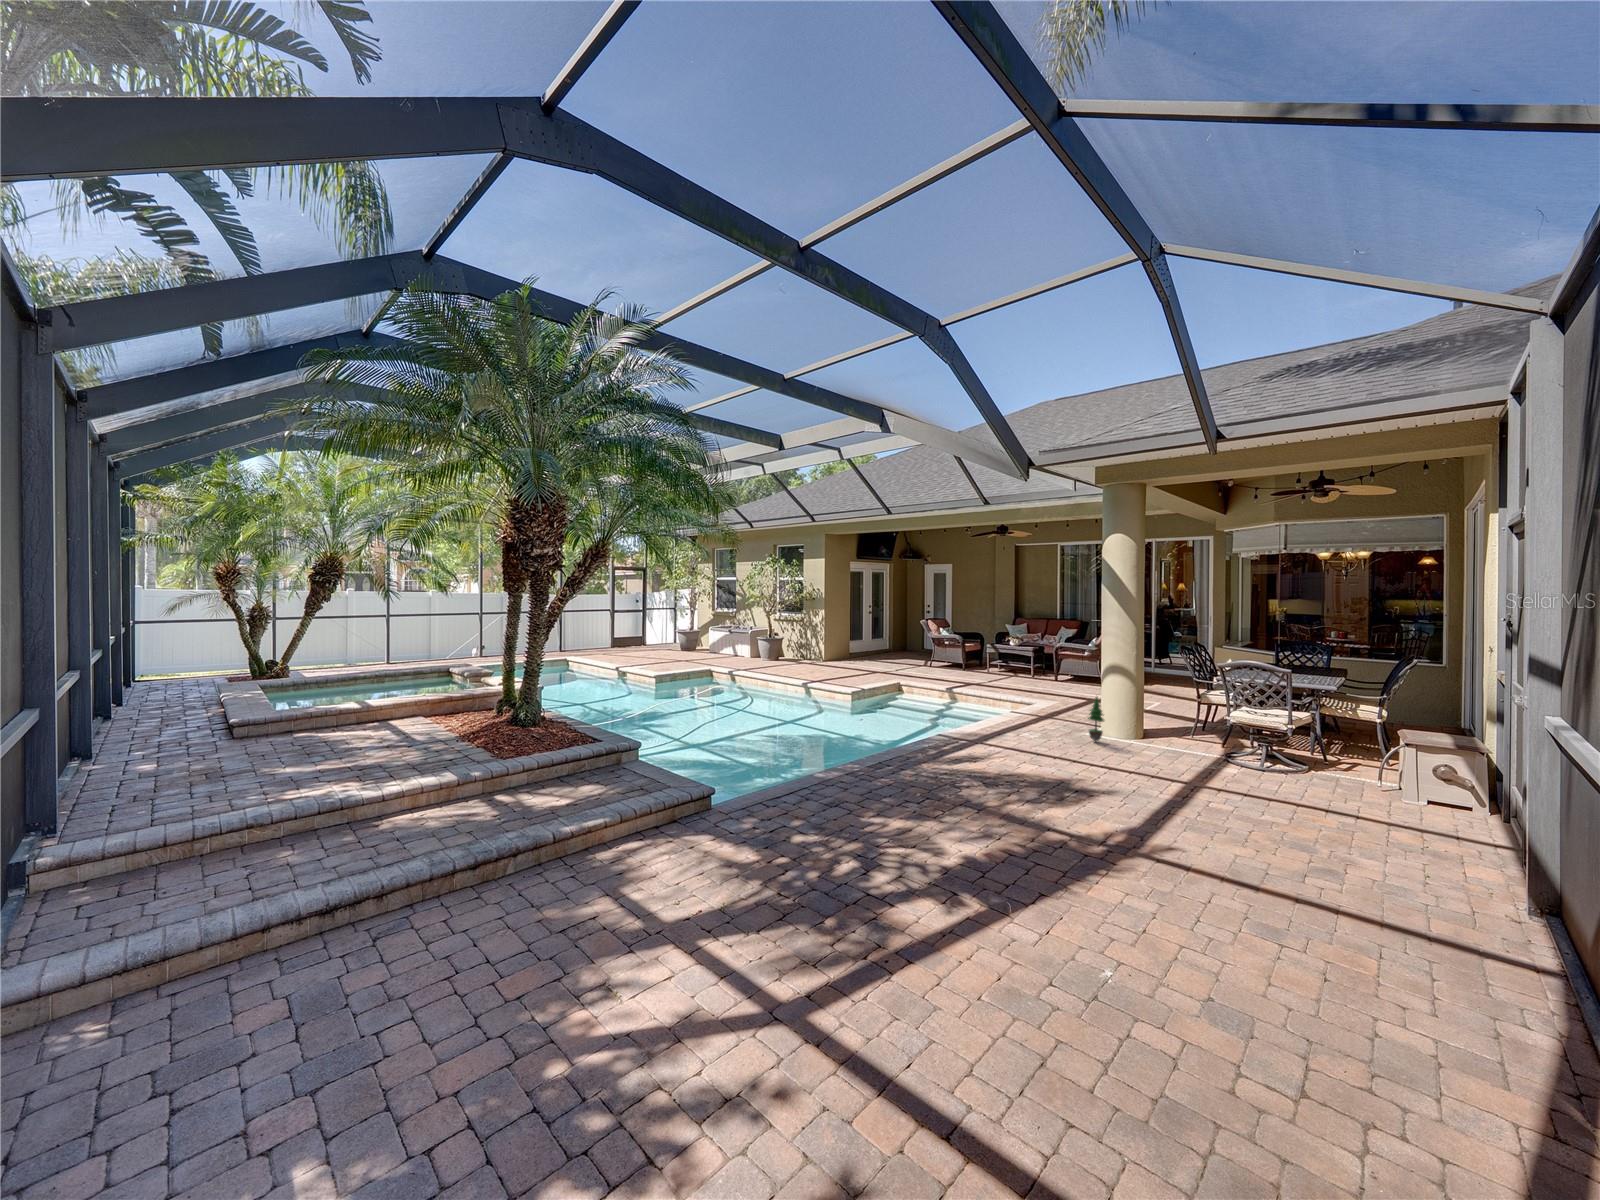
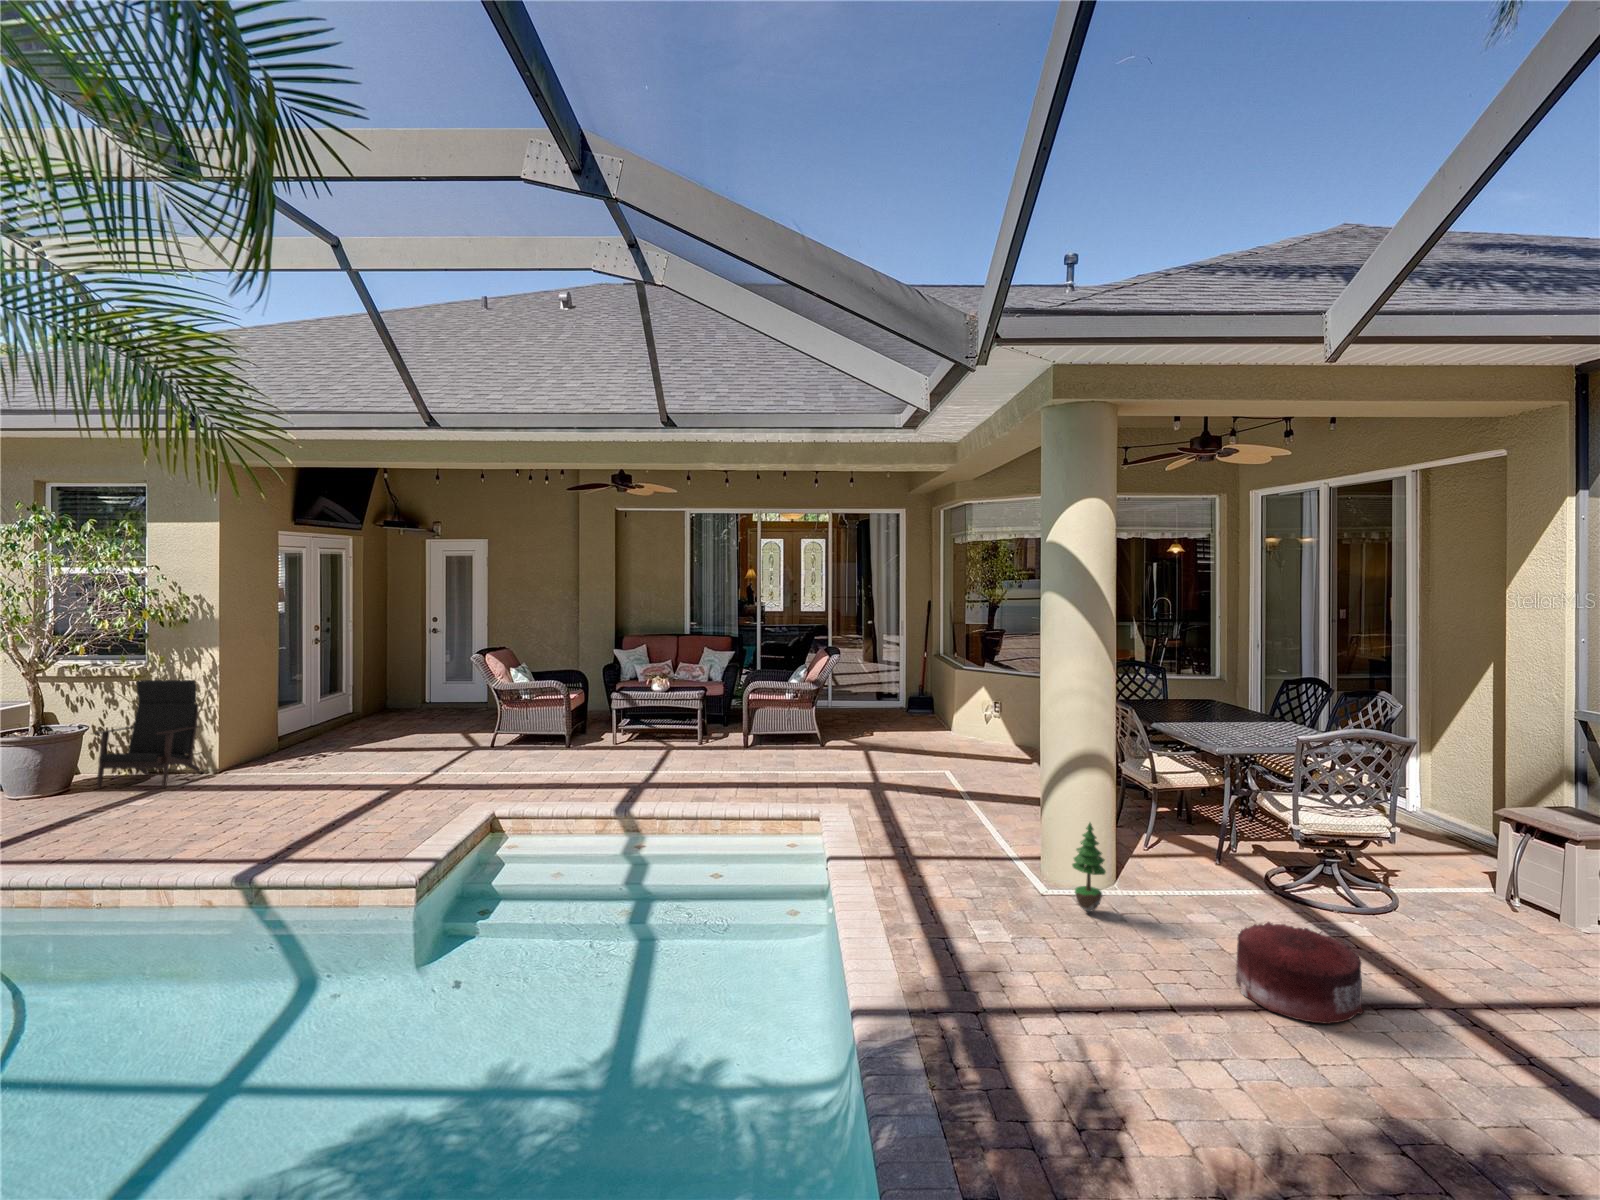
lounge chair: none [783,621,819,663] -> present [93,680,204,788]
pouf: none [1100,739,1159,776] -> present [1236,922,1364,1024]

